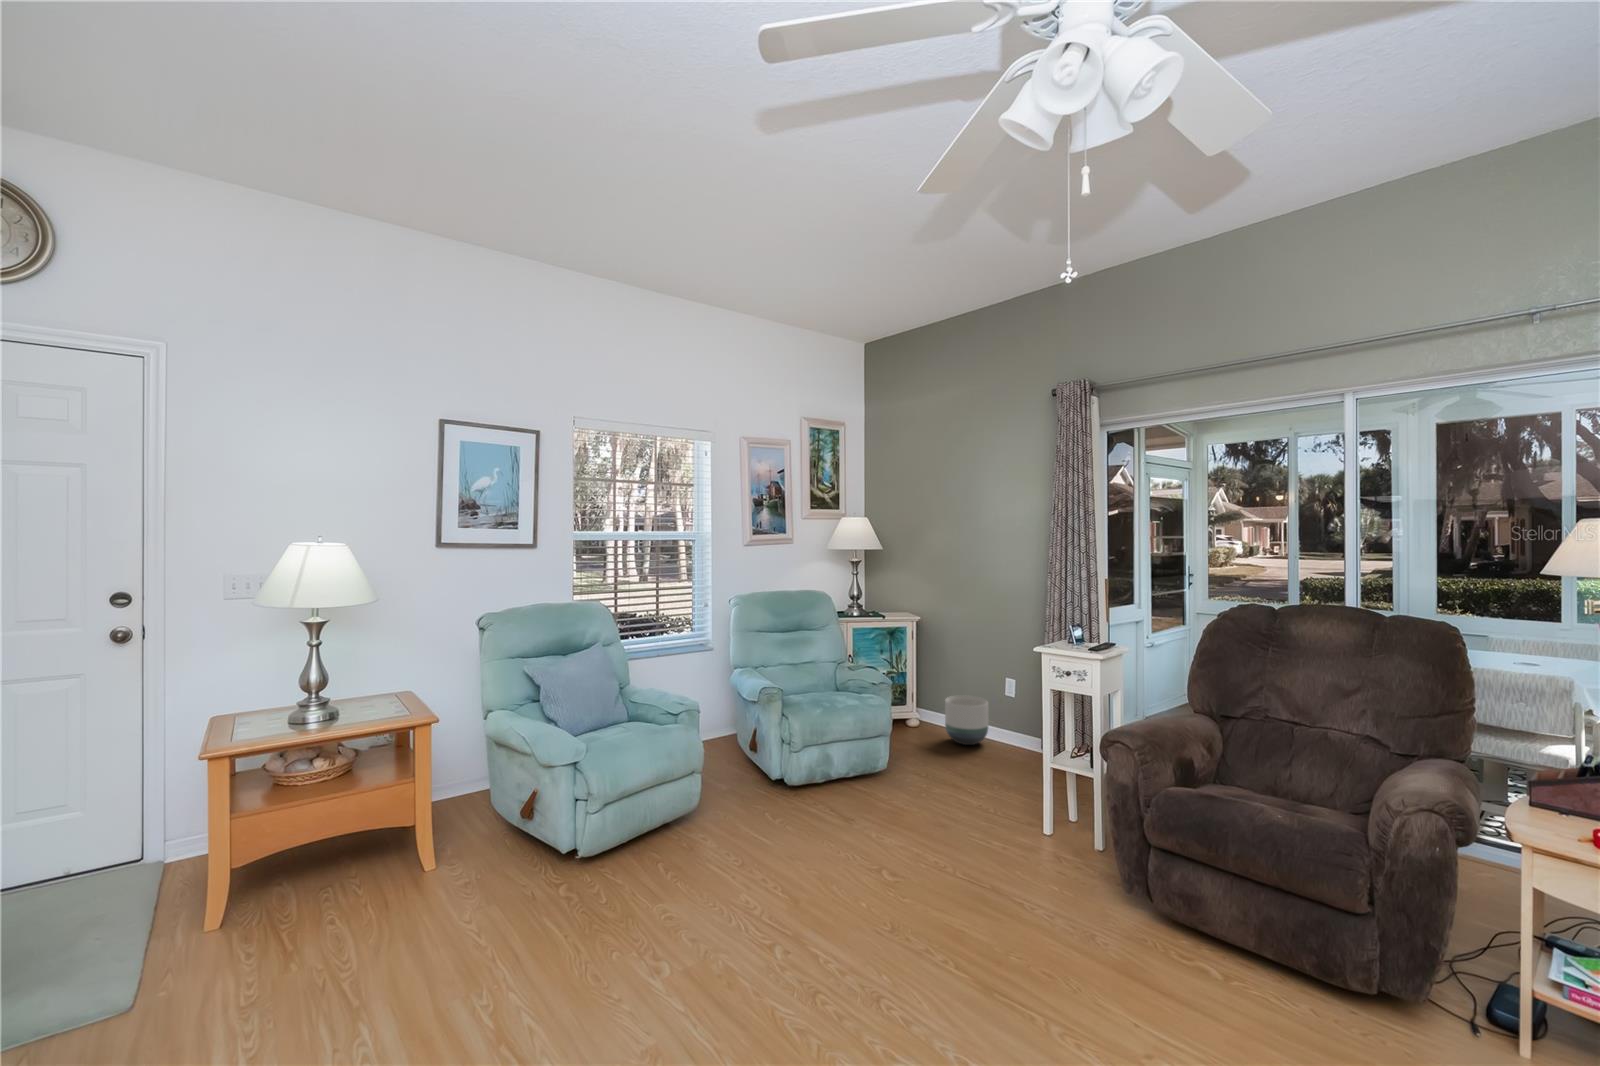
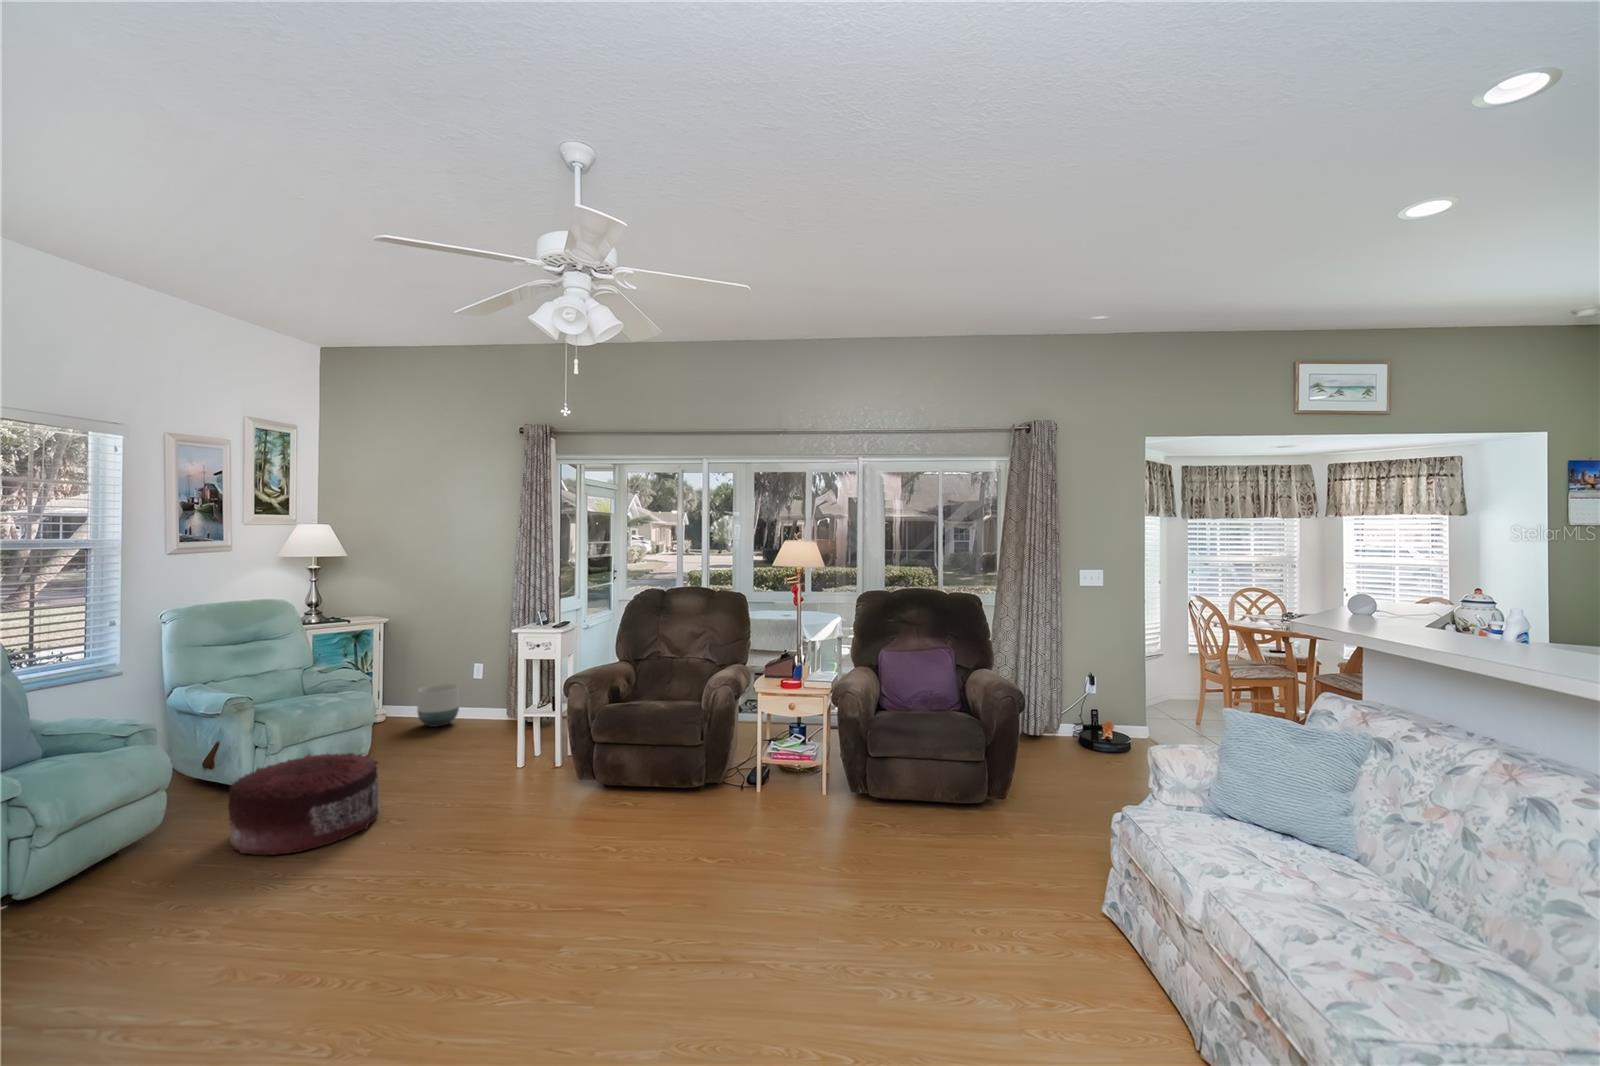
pouf: none [734,763,872,885] -> present [228,753,380,855]

